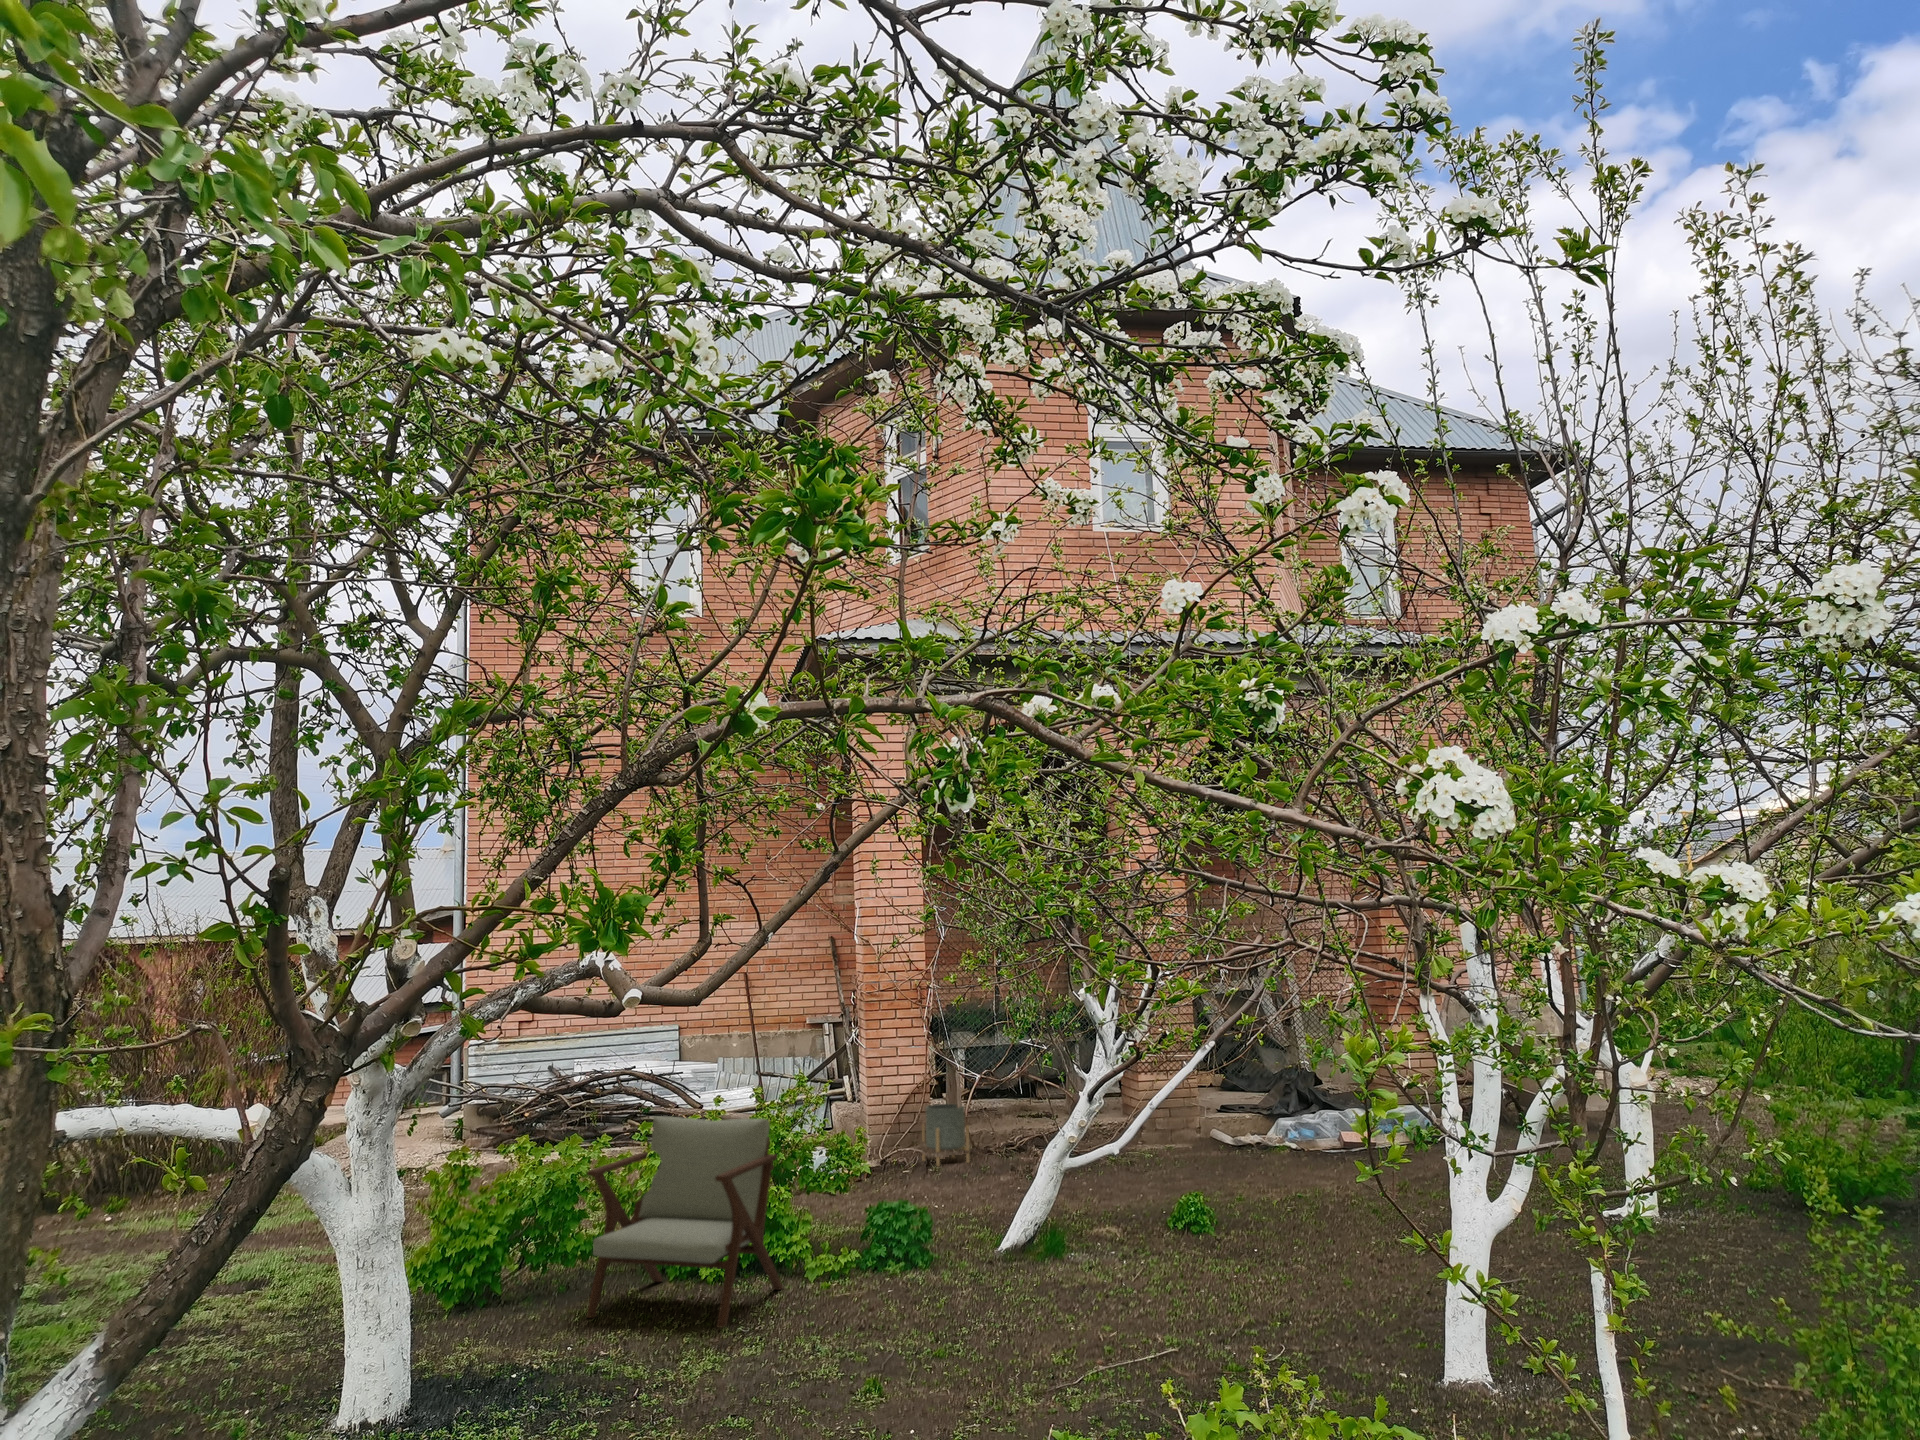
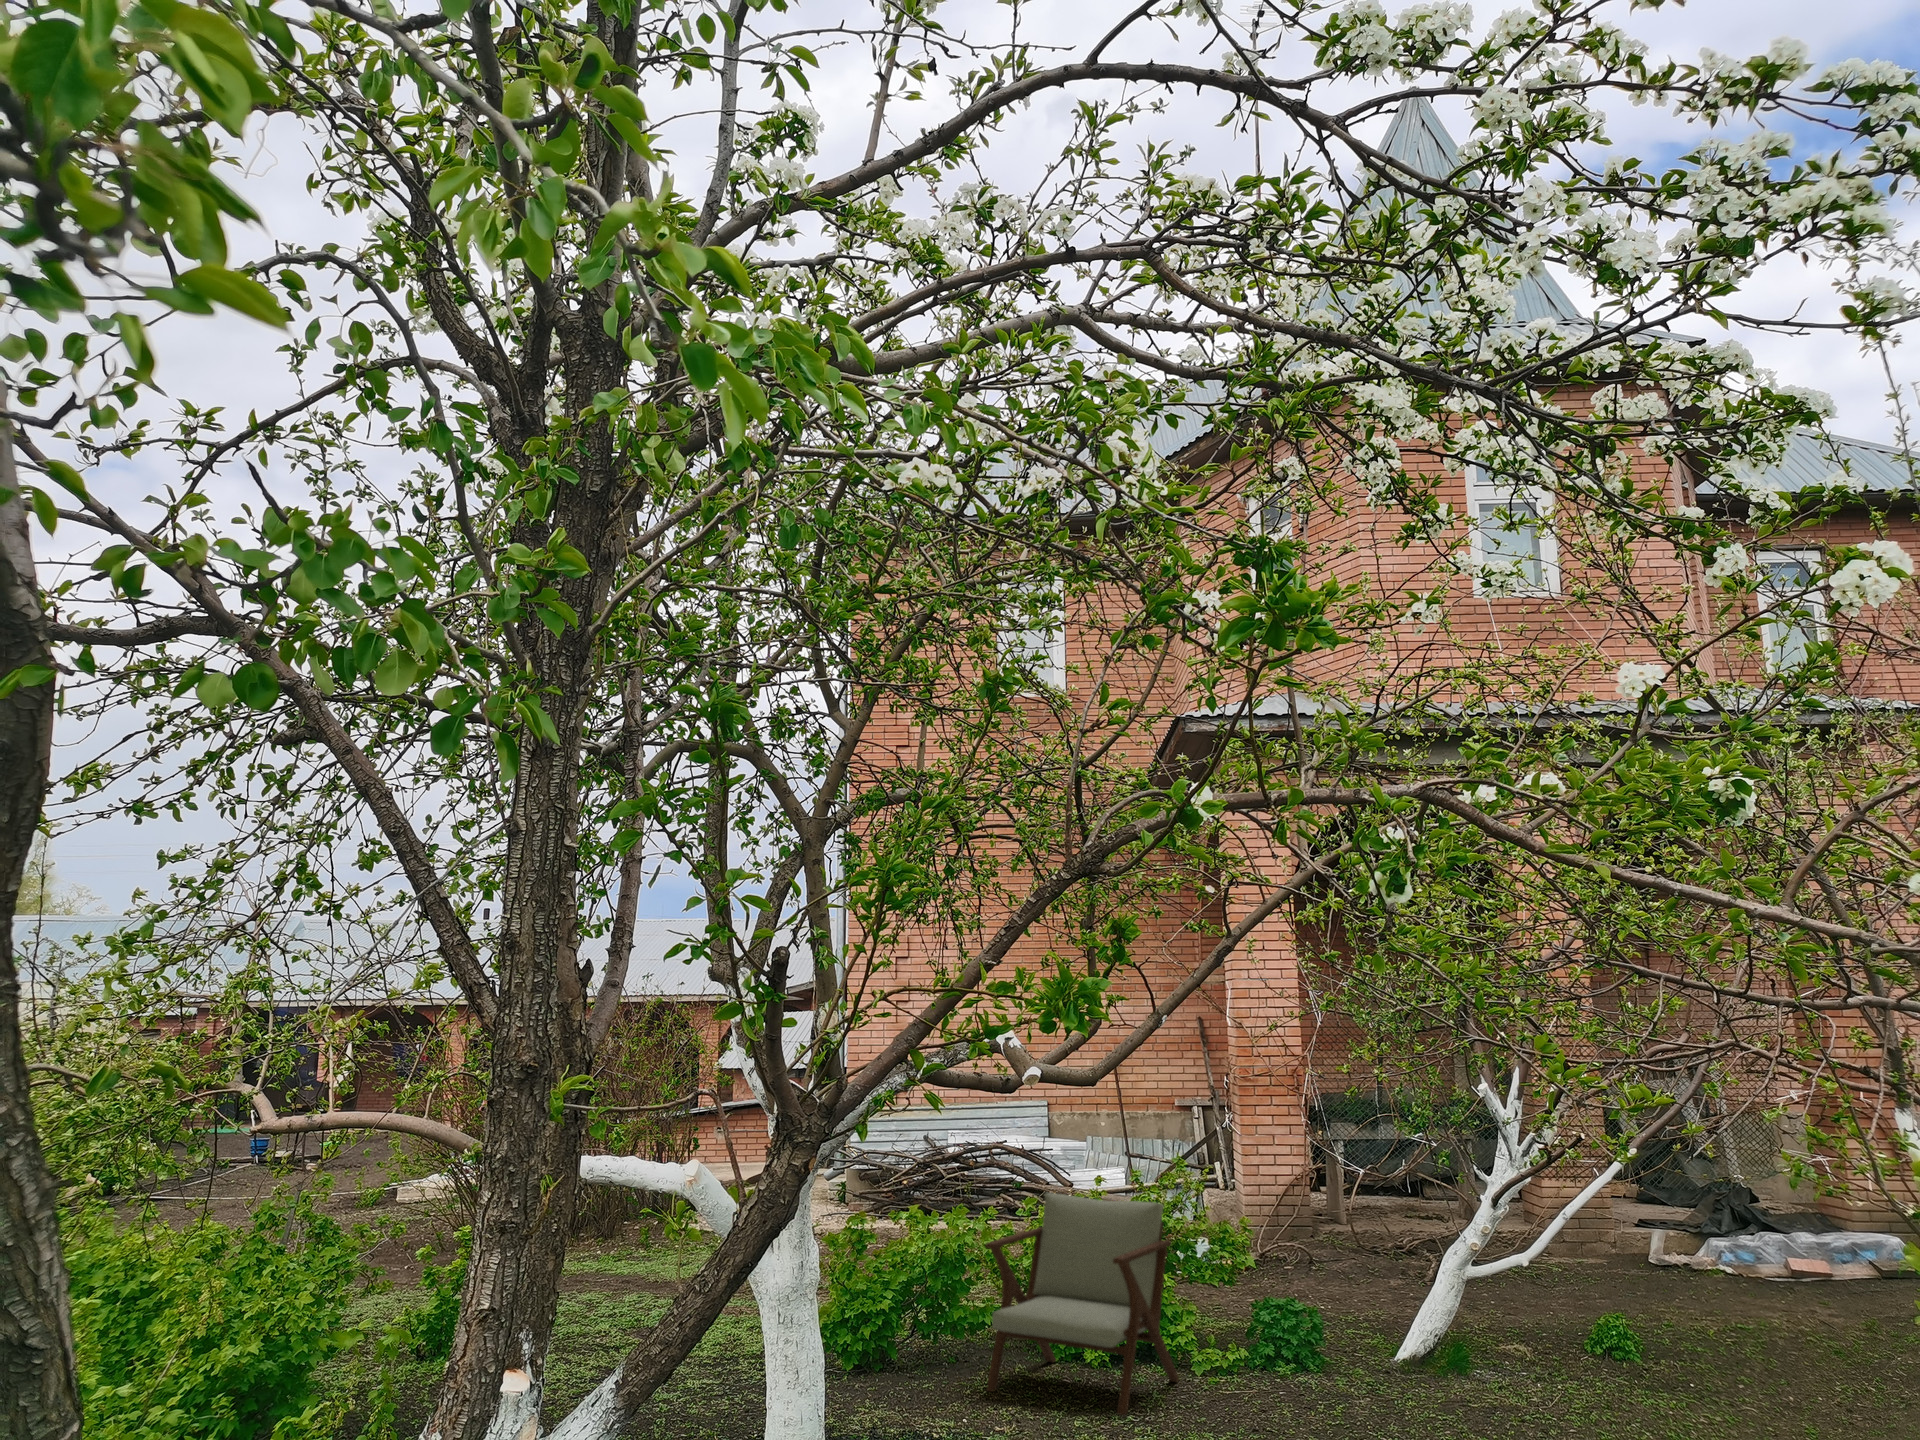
planter: present [922,1104,970,1166] -> none [1307,1199,1362,1267]

